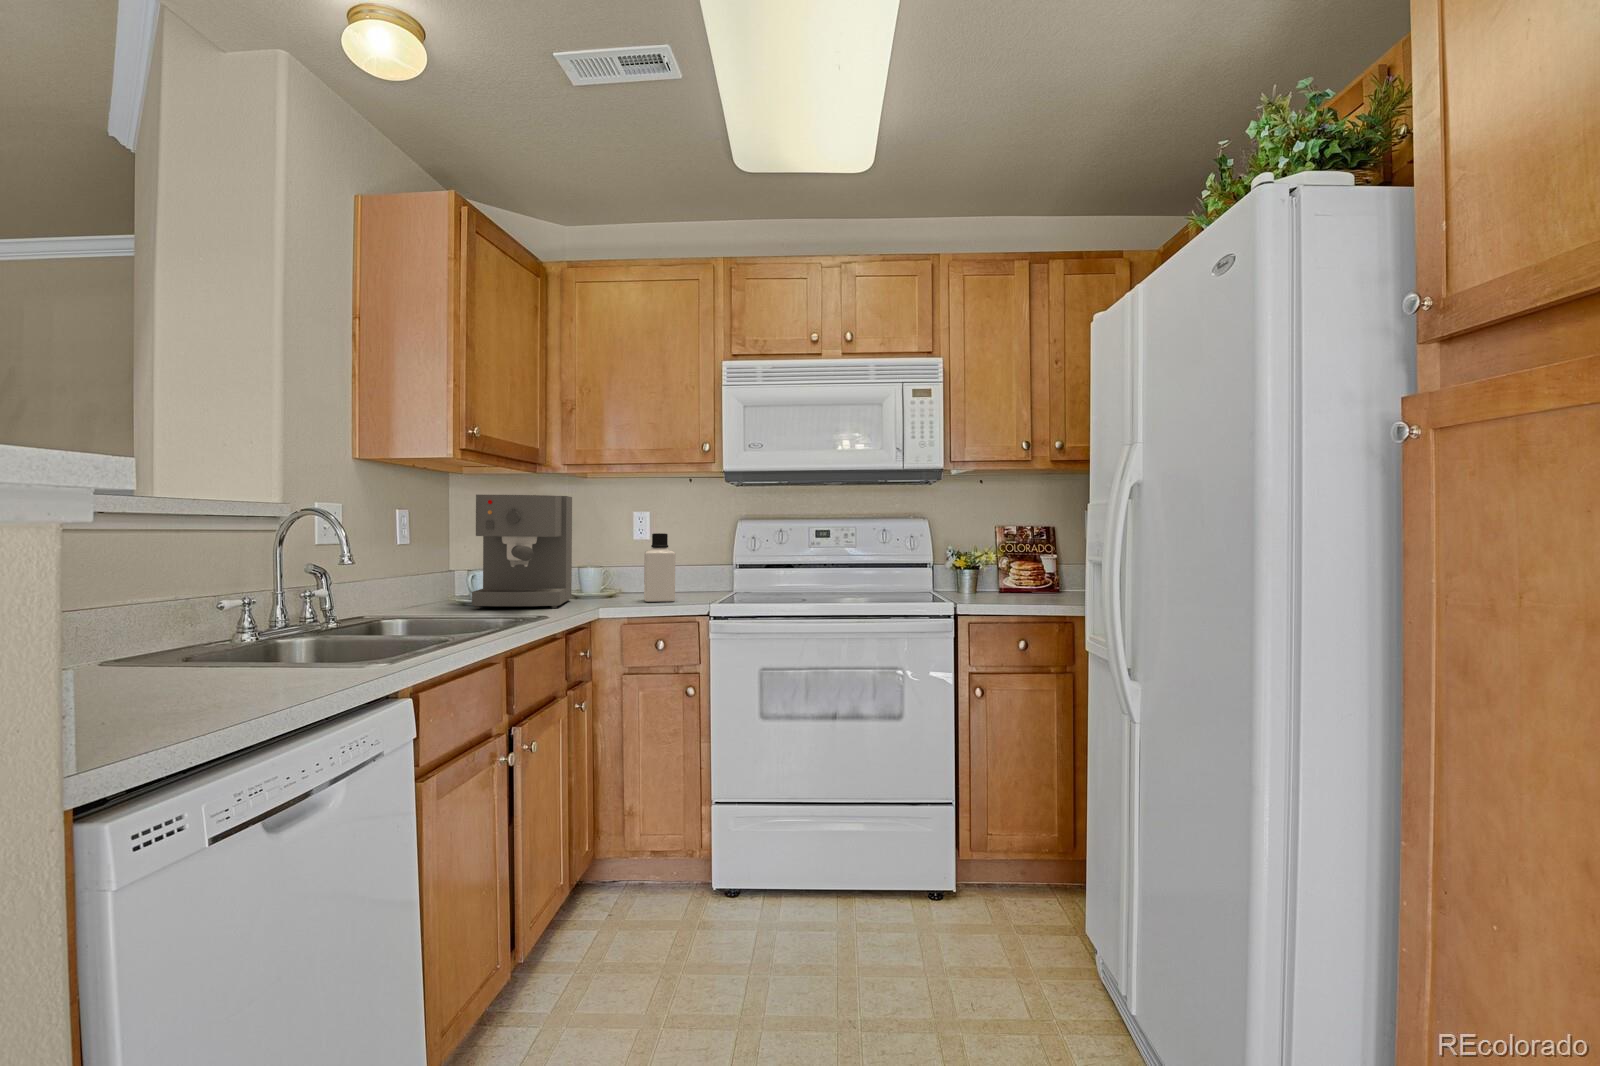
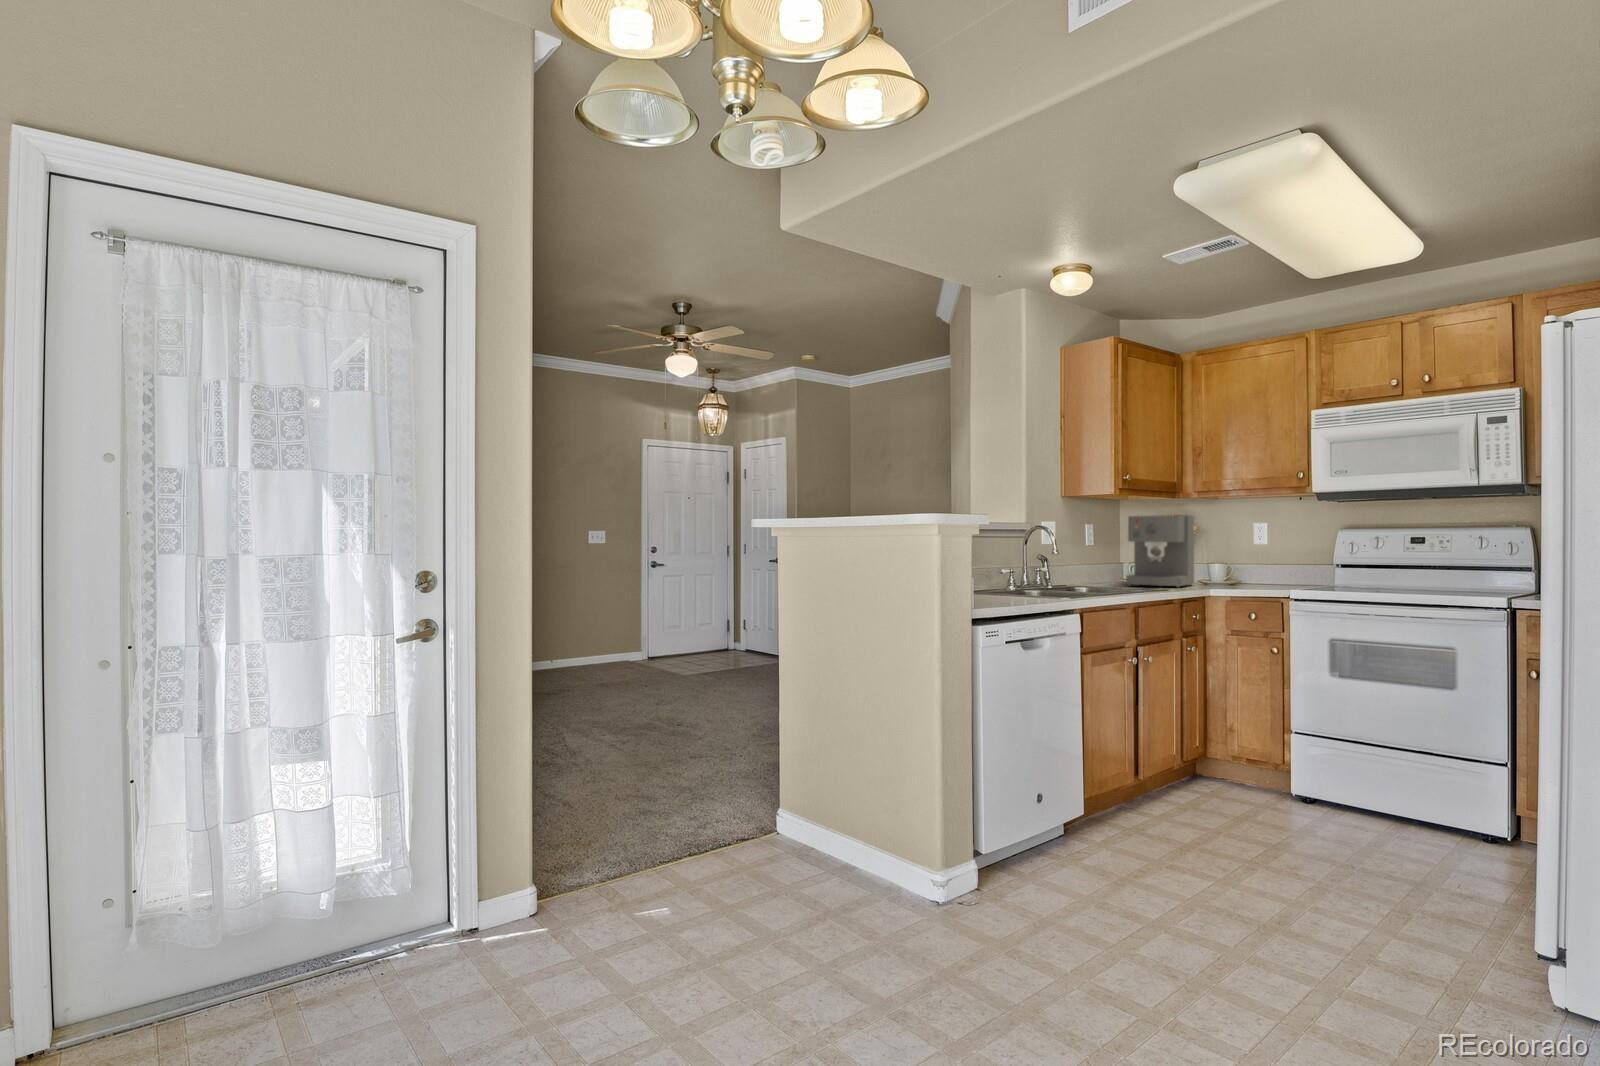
bottle: present [644,533,675,602] -> none [1245,540,1270,588]

